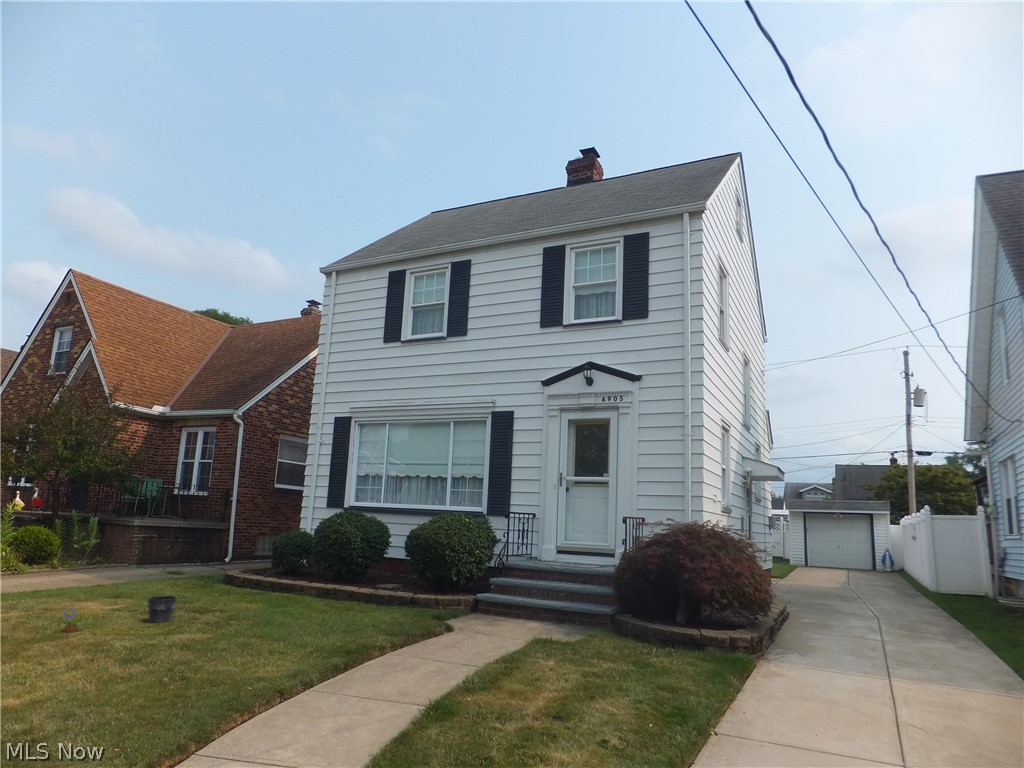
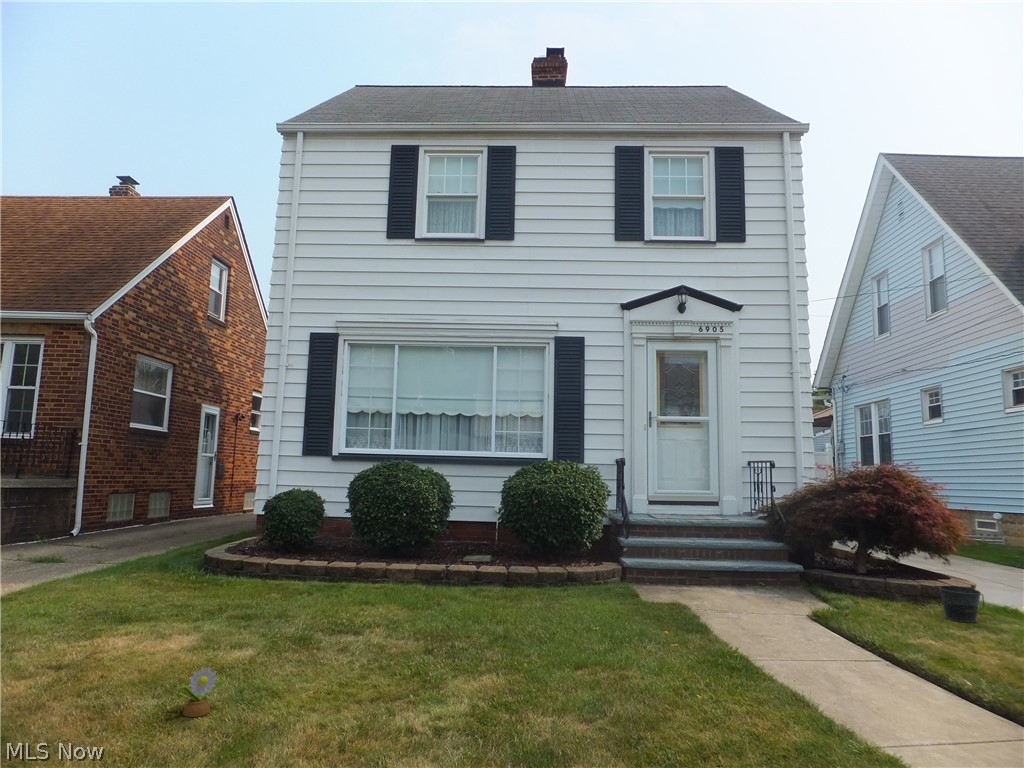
bucket: present [144,596,177,622] -> present [939,586,984,623]

